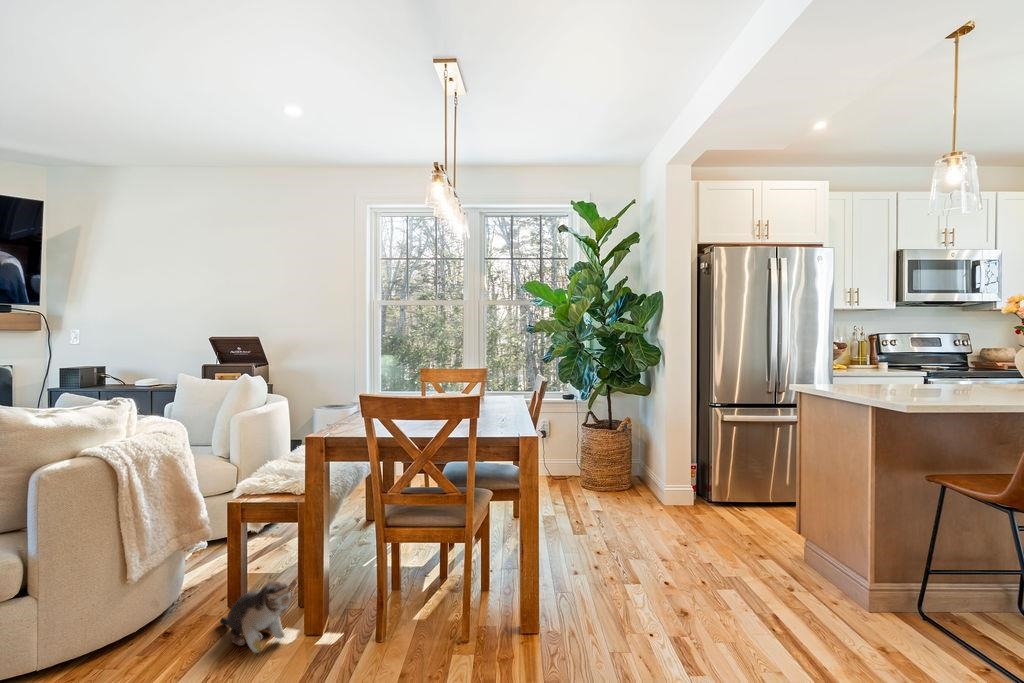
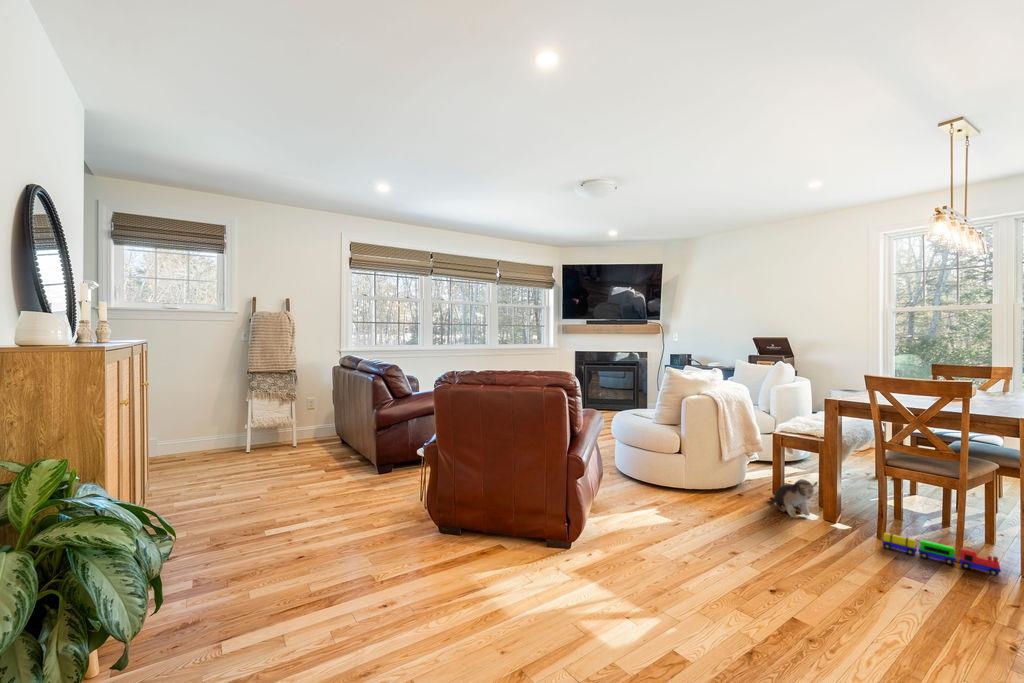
toy train: none [386,626,513,663] -> present [882,533,1001,576]

